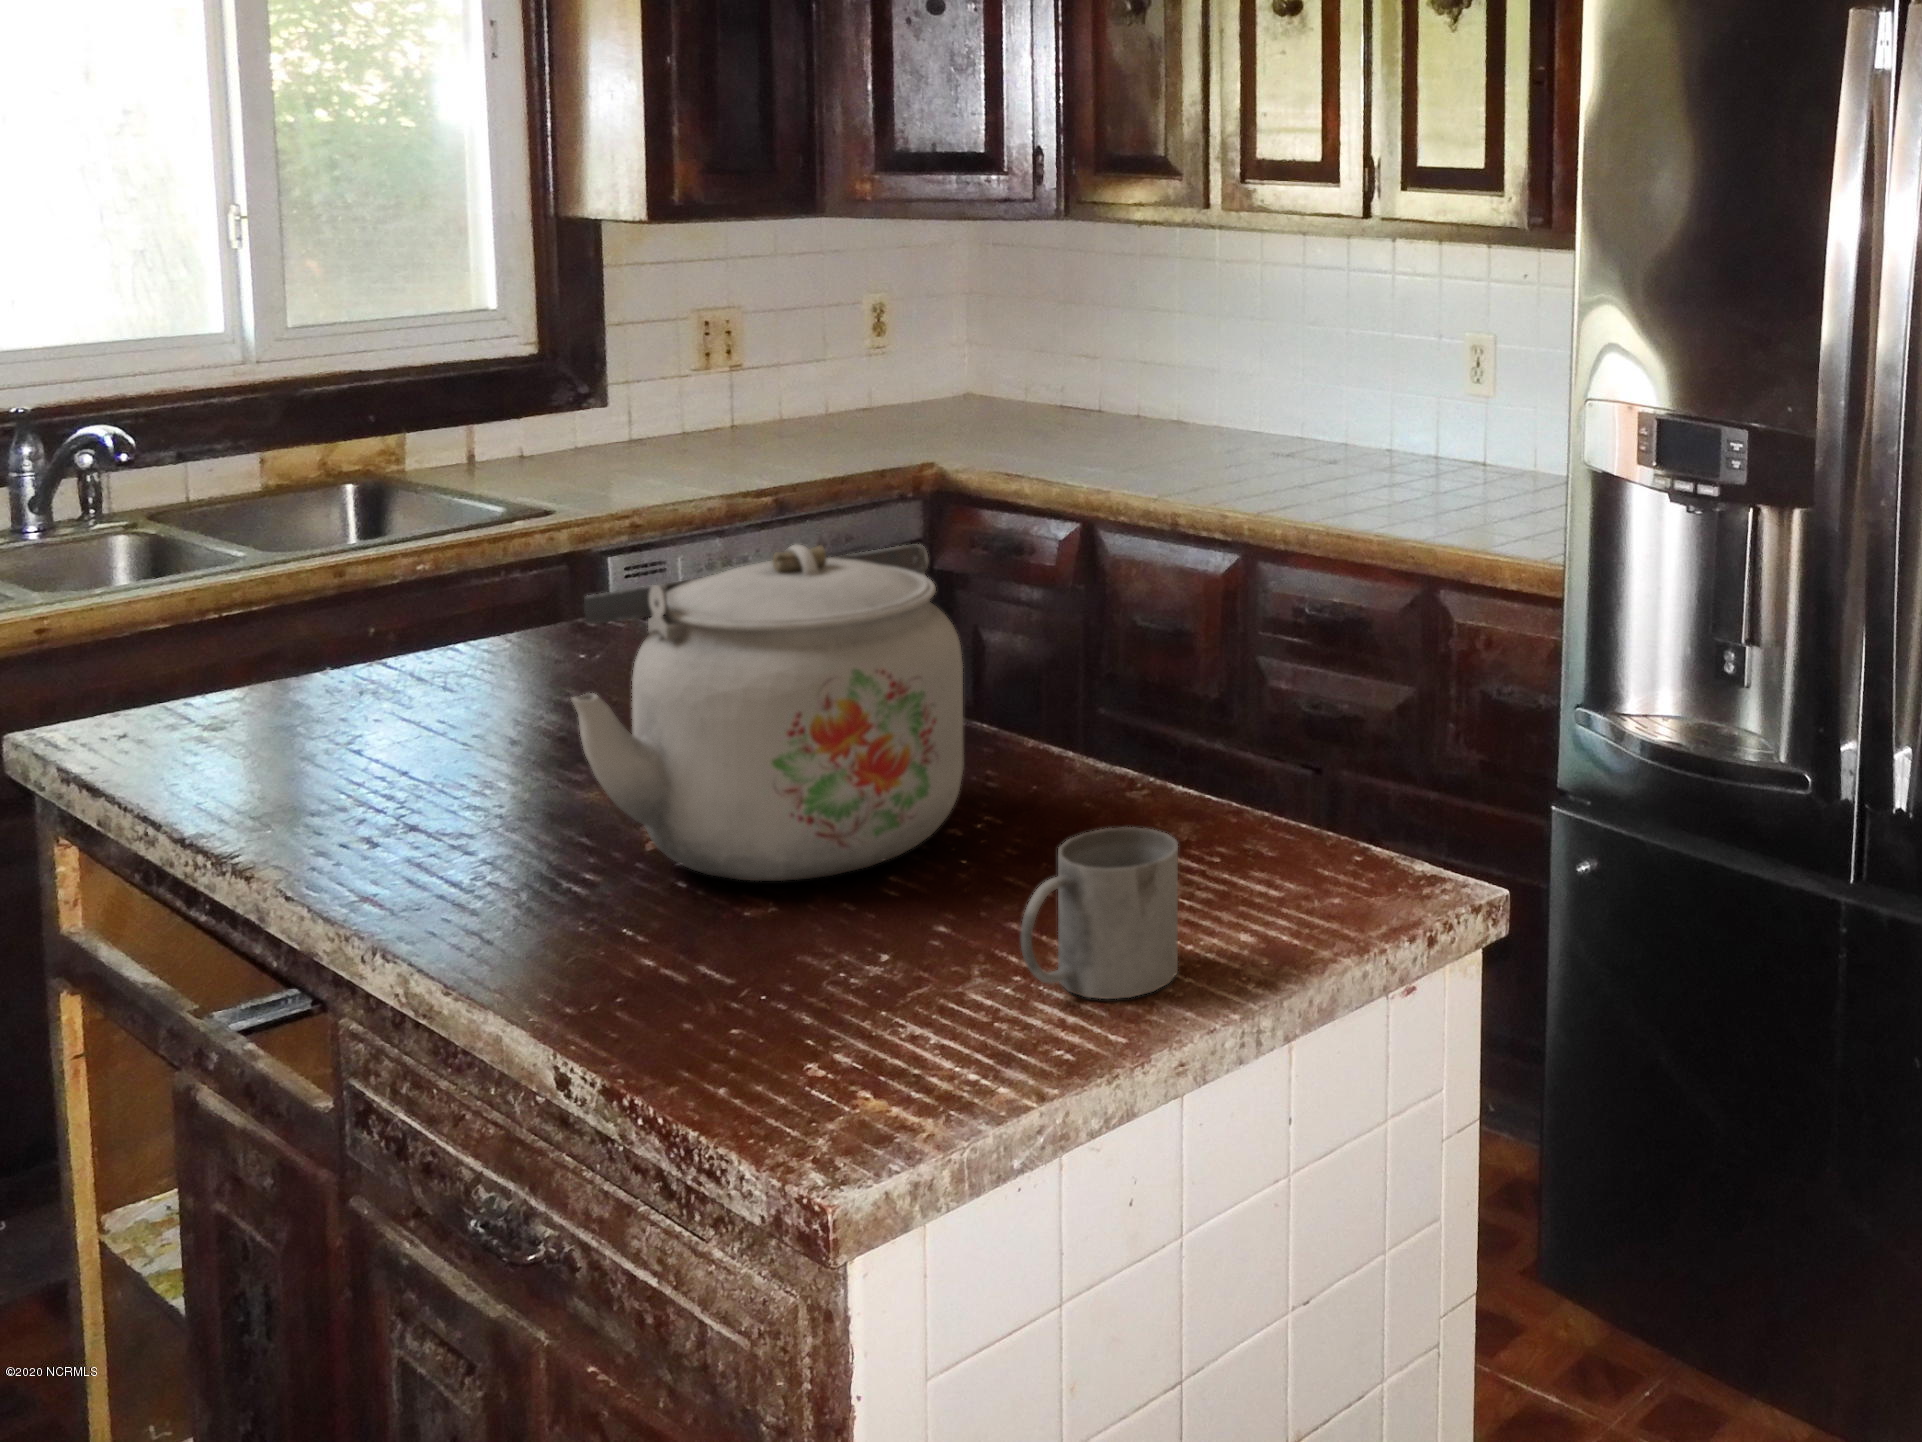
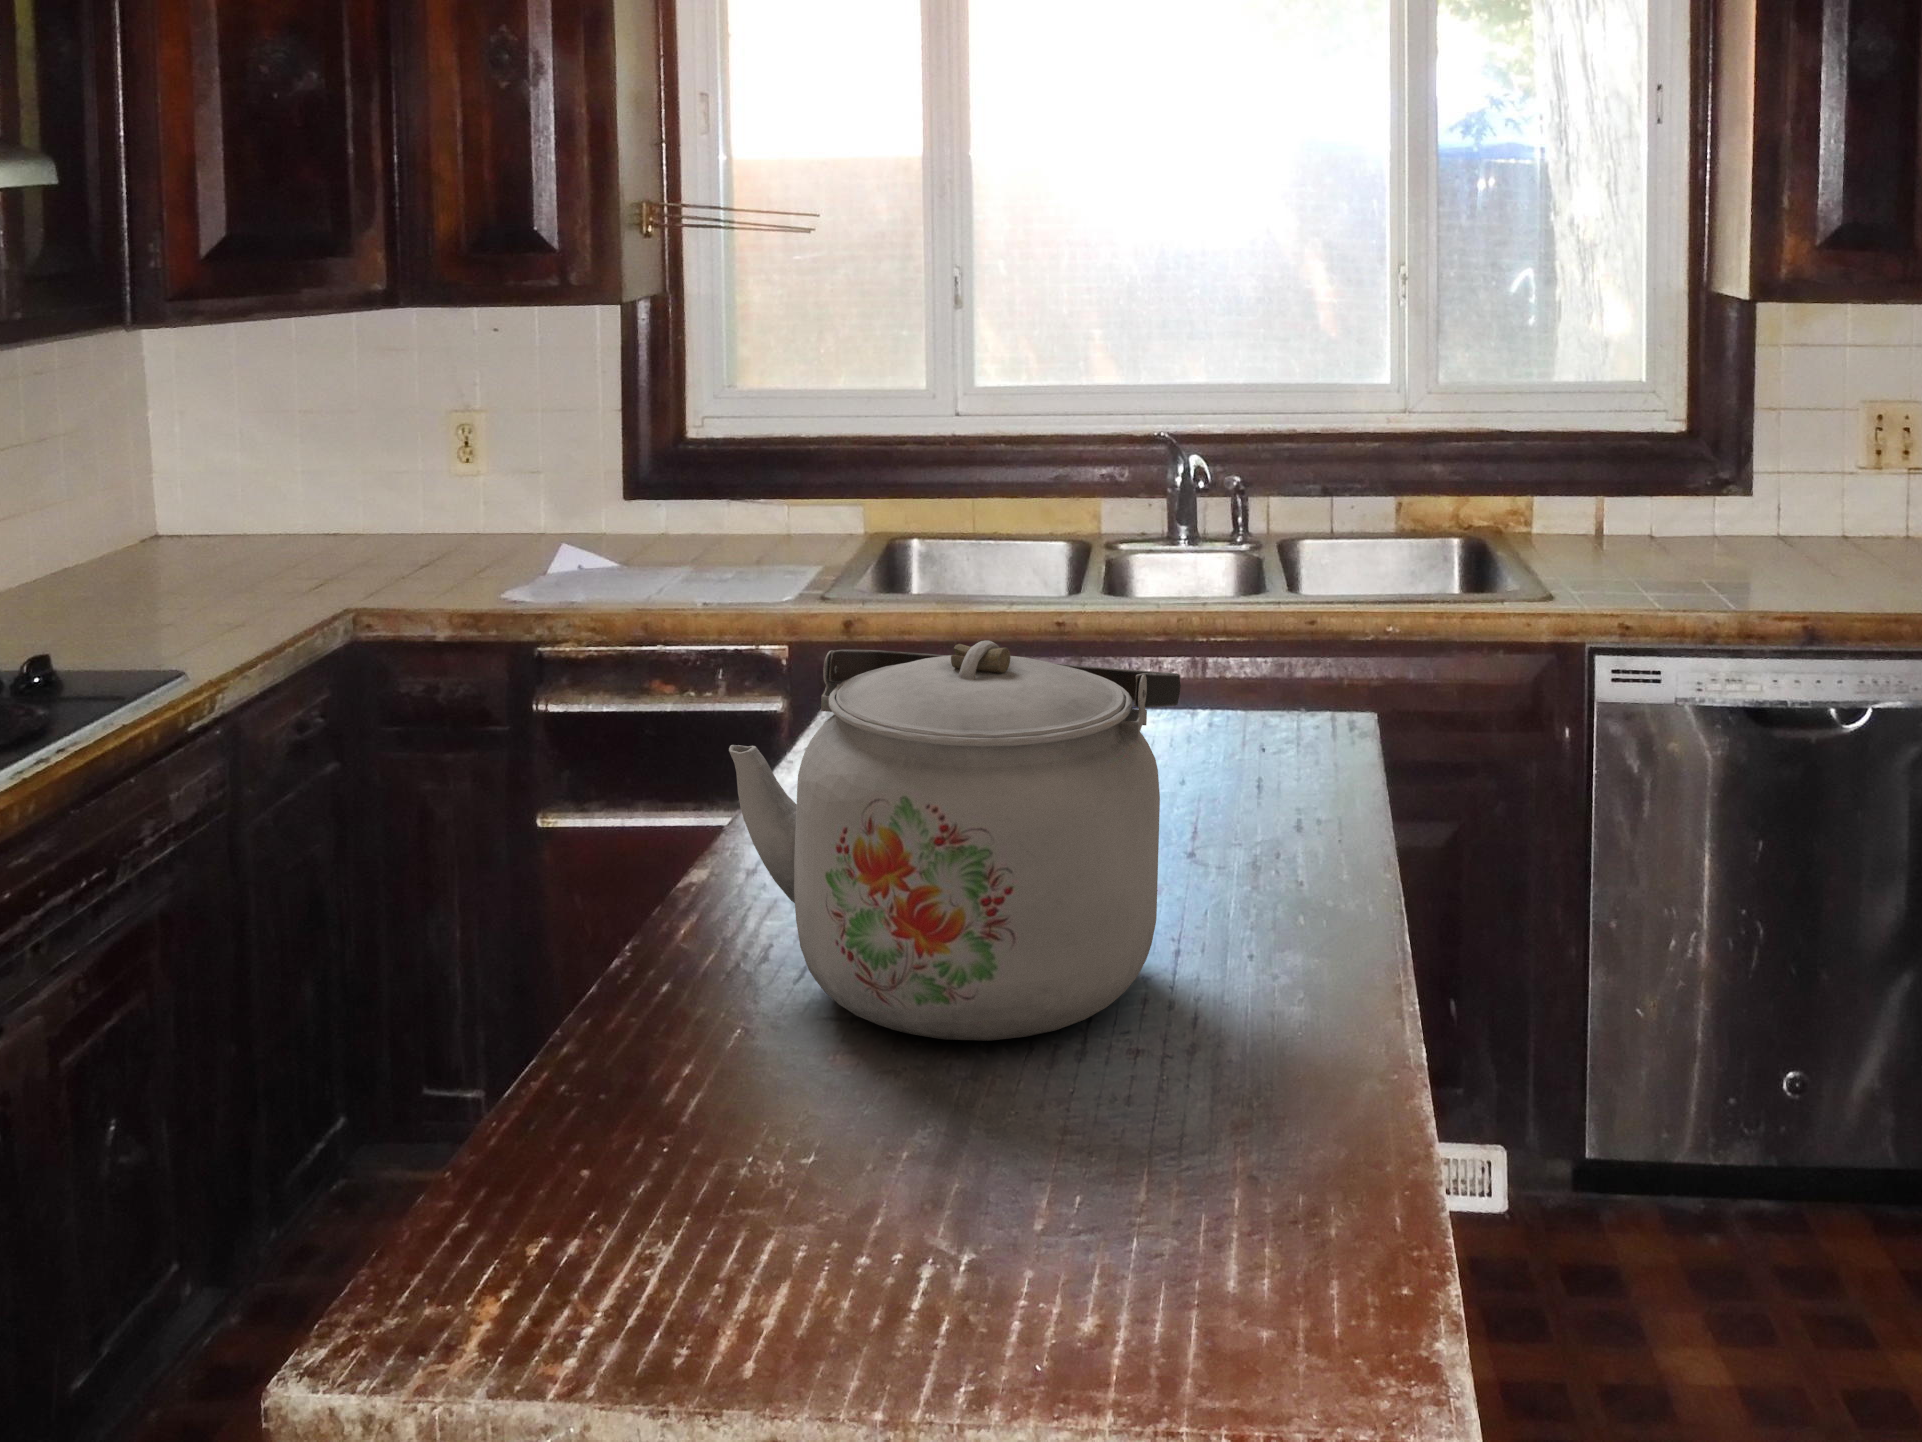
mug: present [1020,827,1178,999] -> none [705,1087,930,1342]

